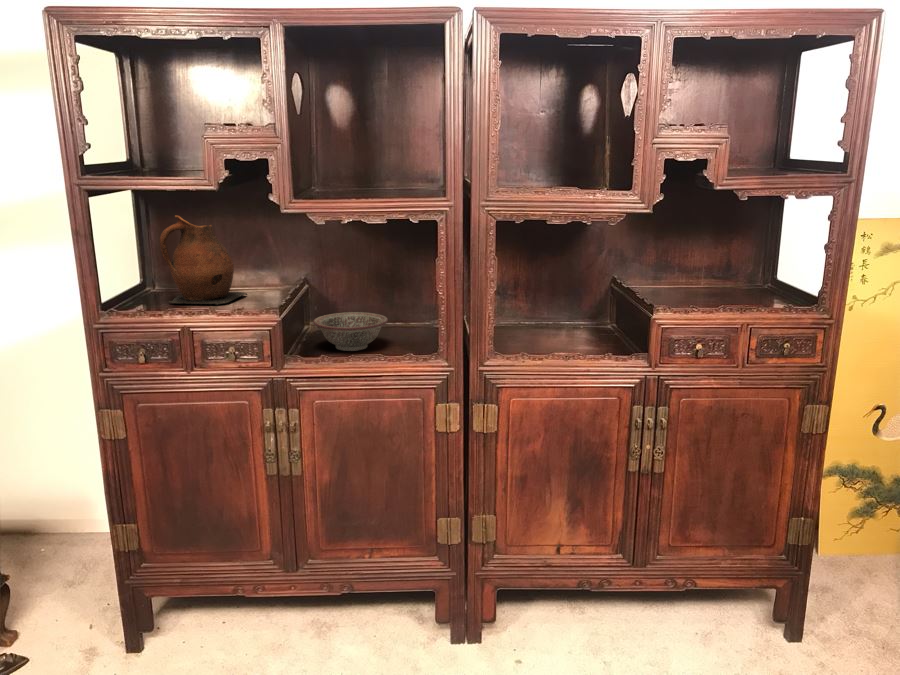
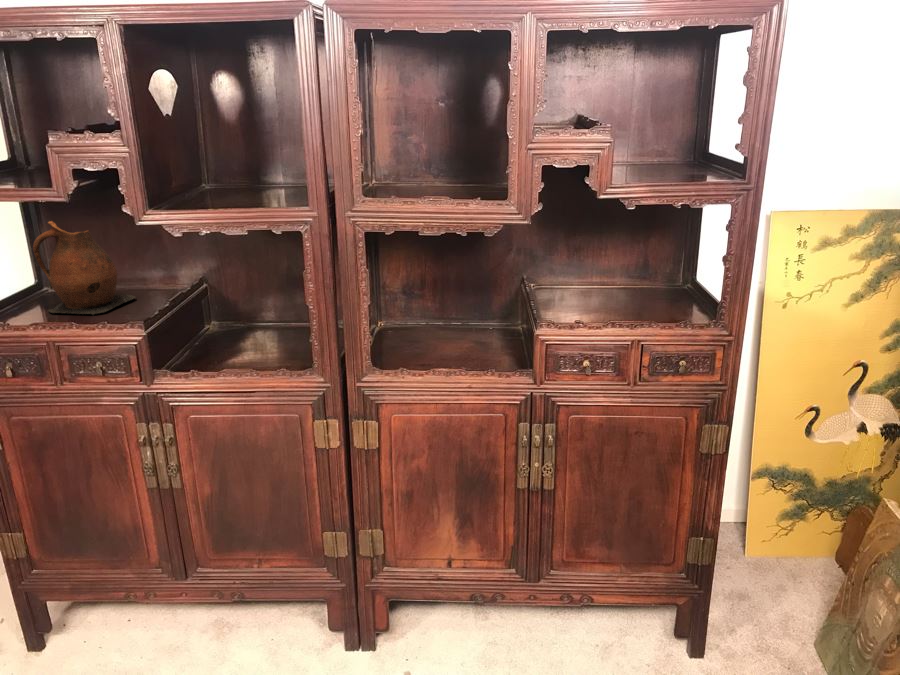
decorative bowl: present [313,312,388,351] -> none [195,317,274,361]

